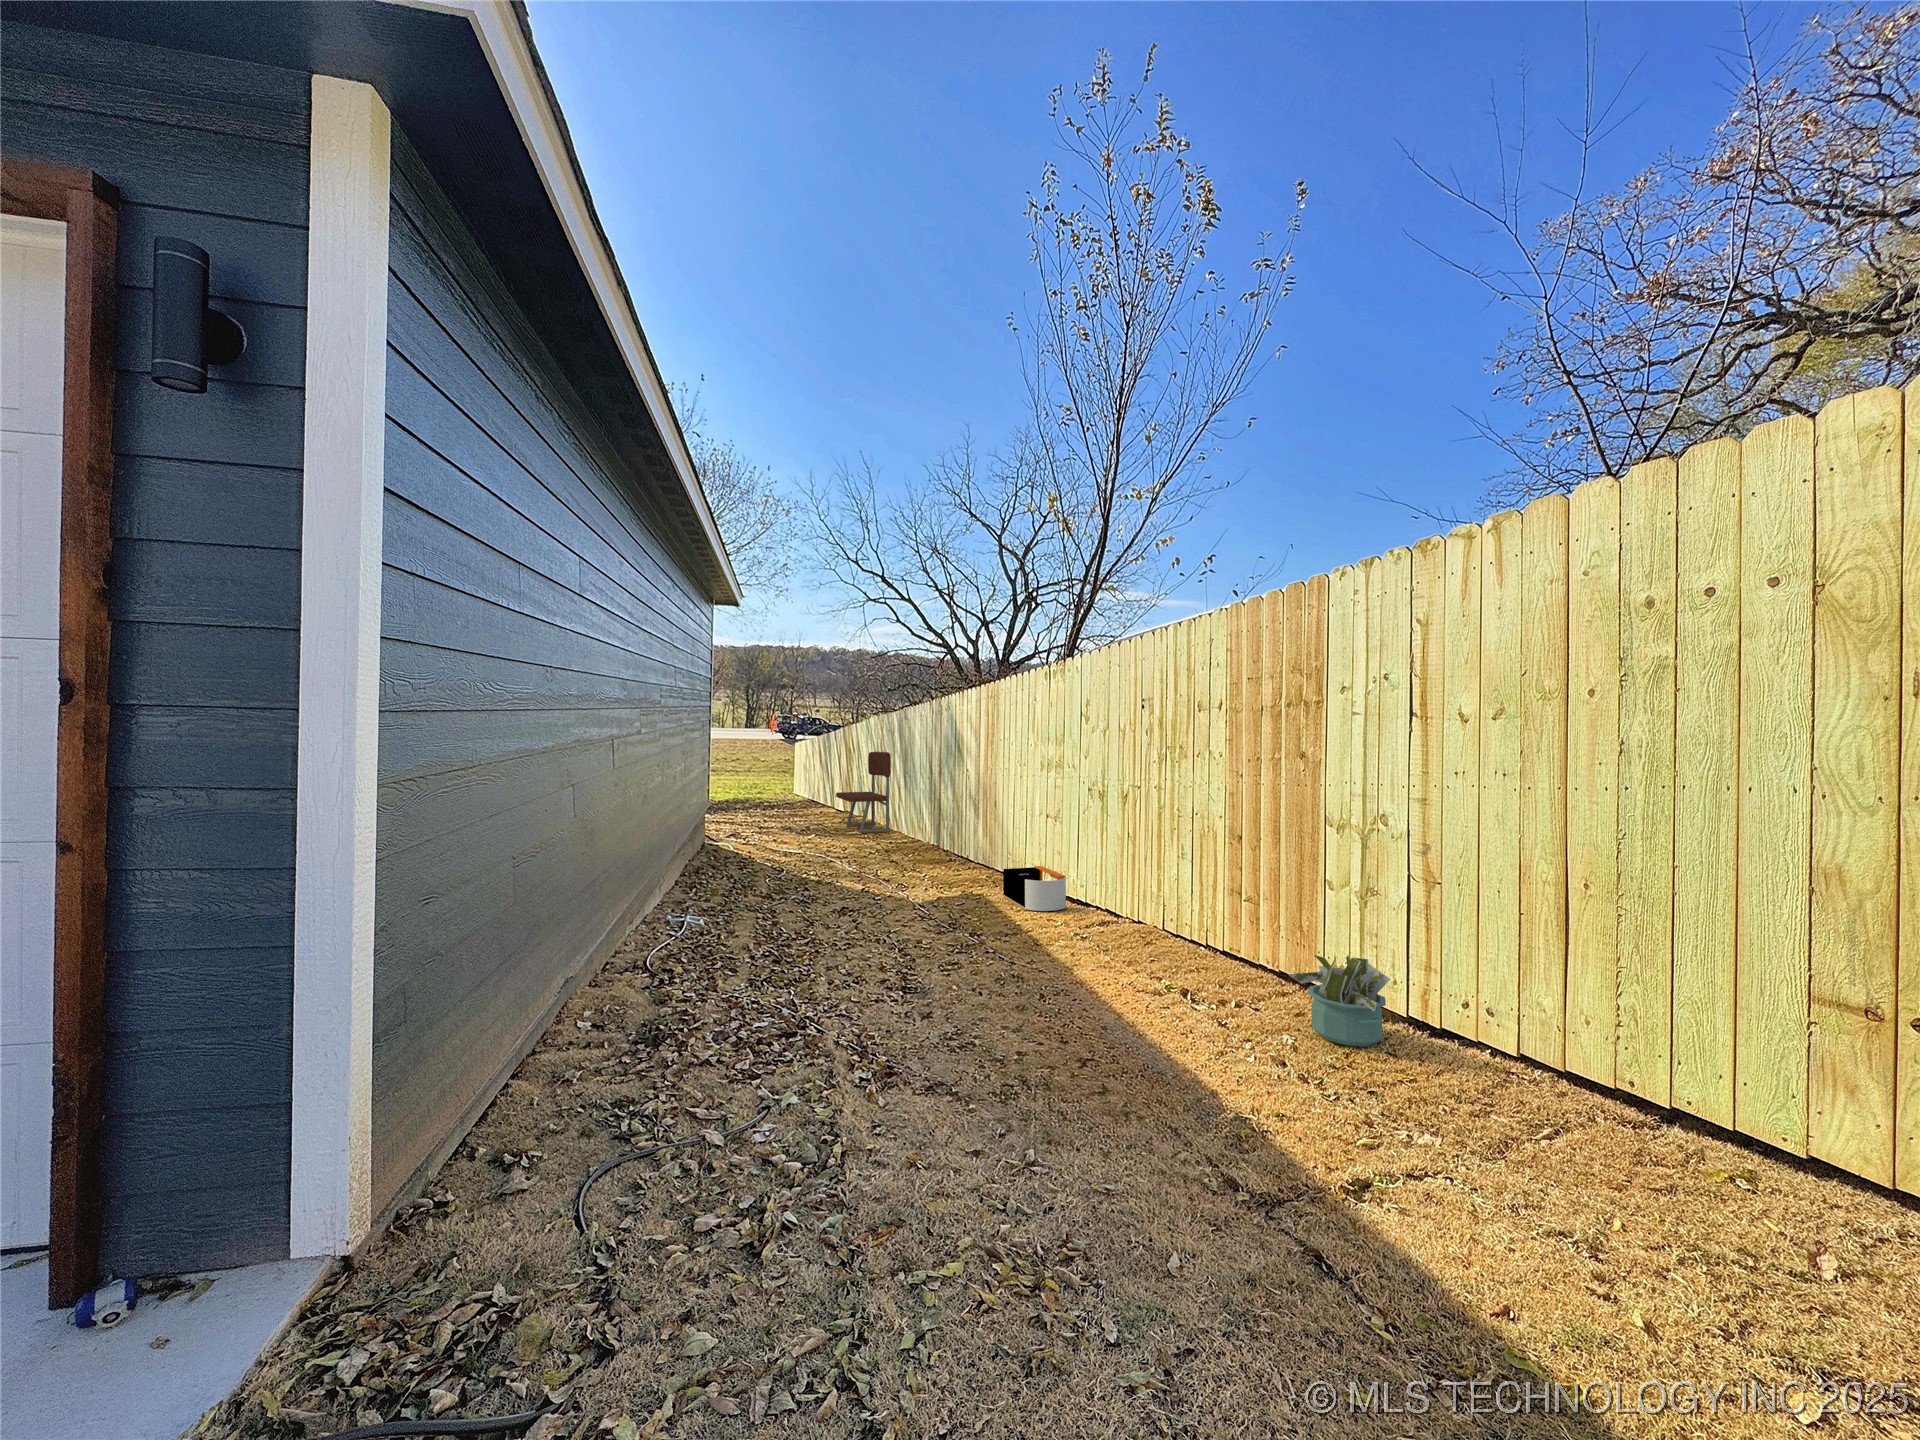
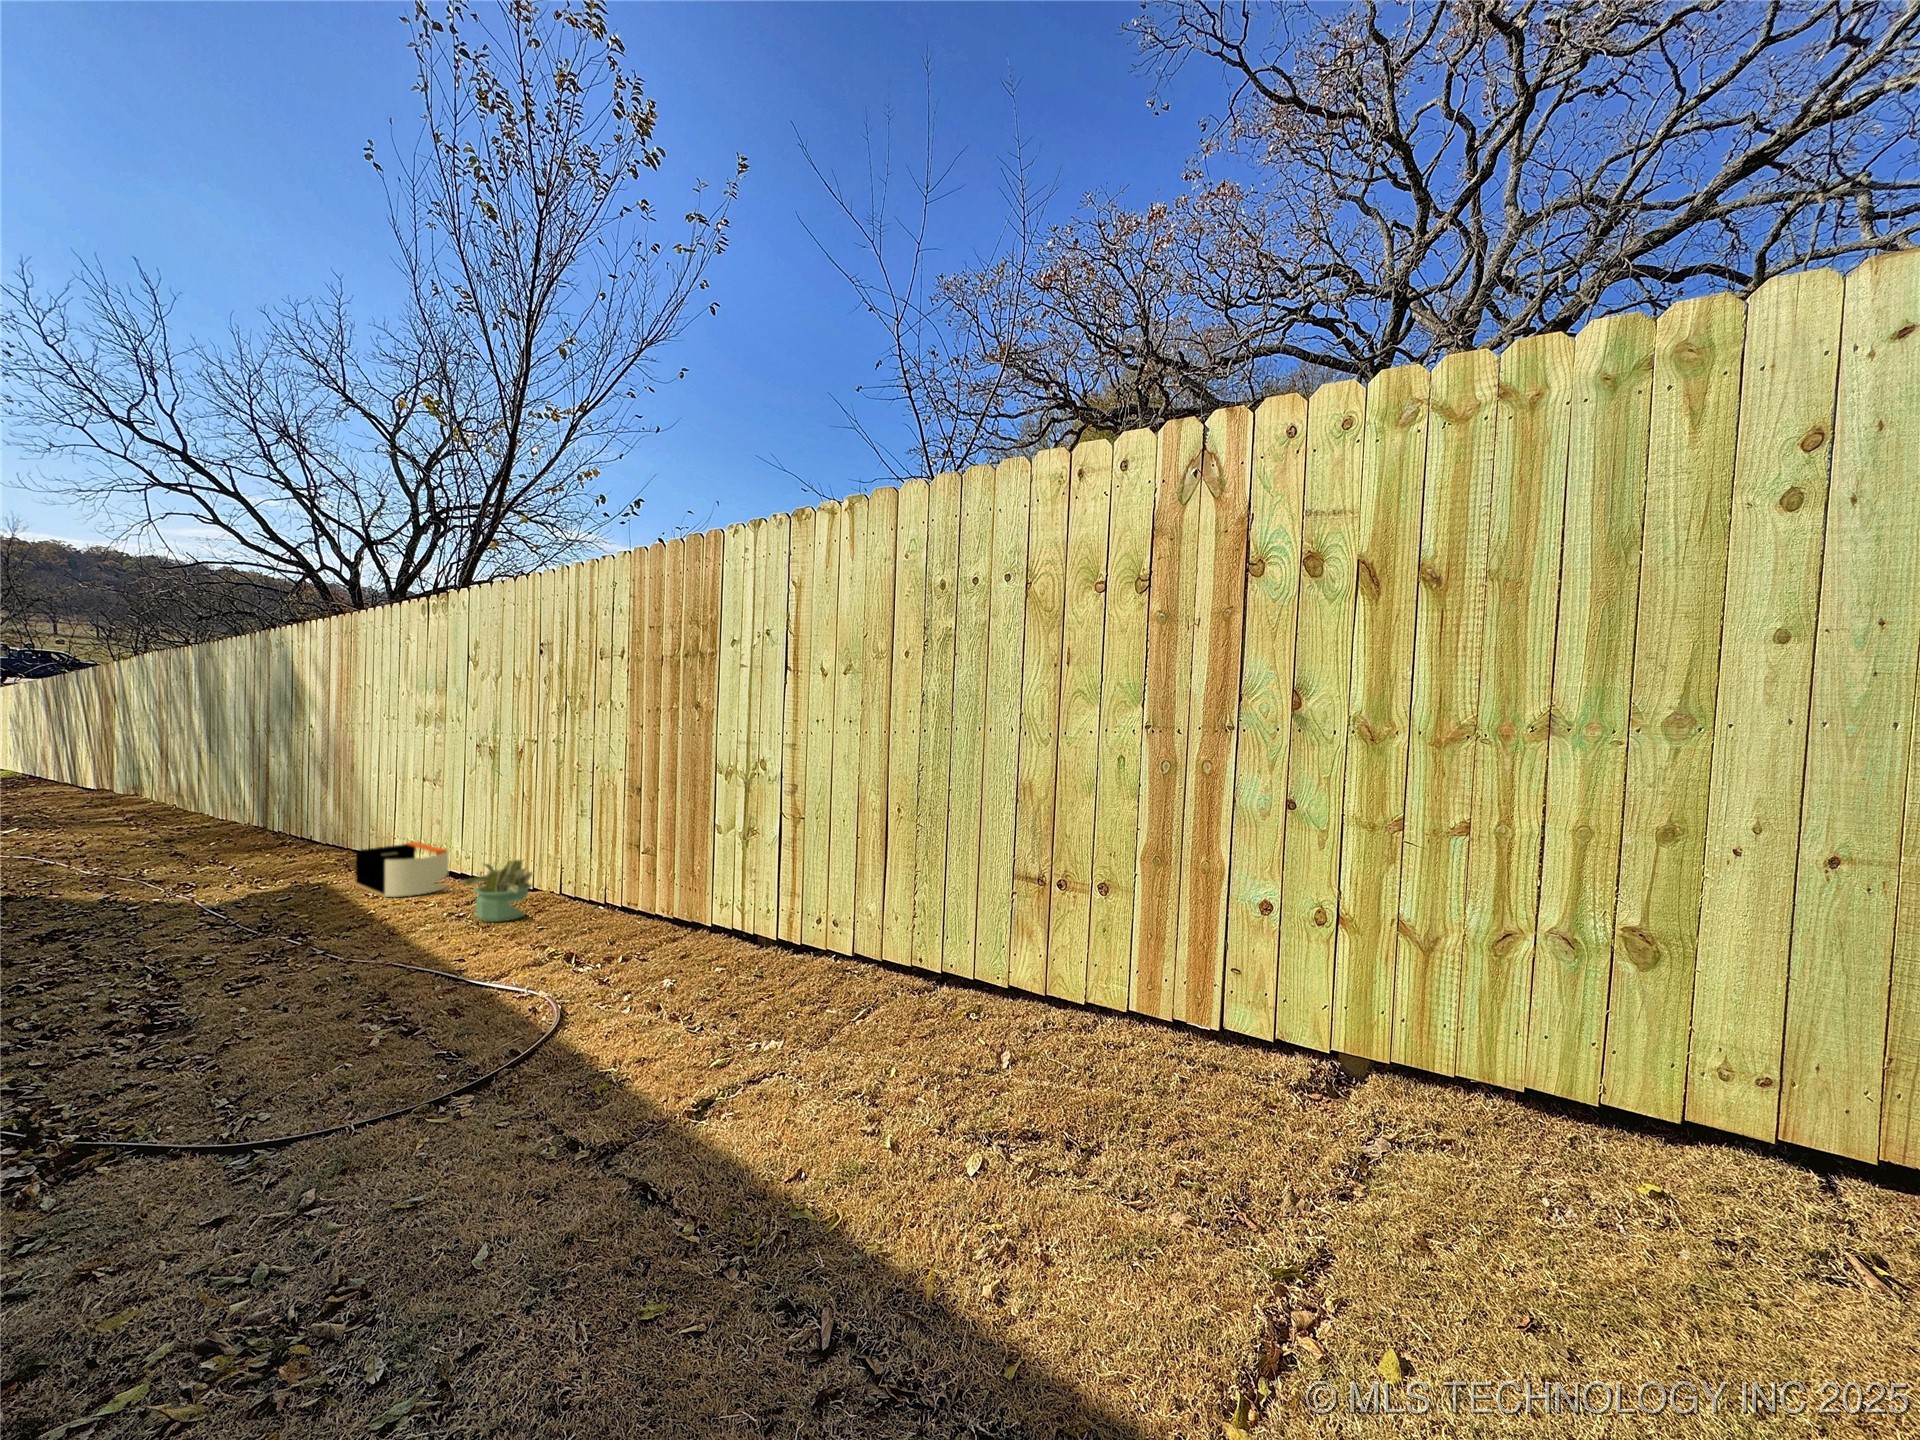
bench: present [836,752,891,833] -> none [61,703,181,823]
decorative plant: present [1288,955,1390,1047] -> present [461,860,533,922]

